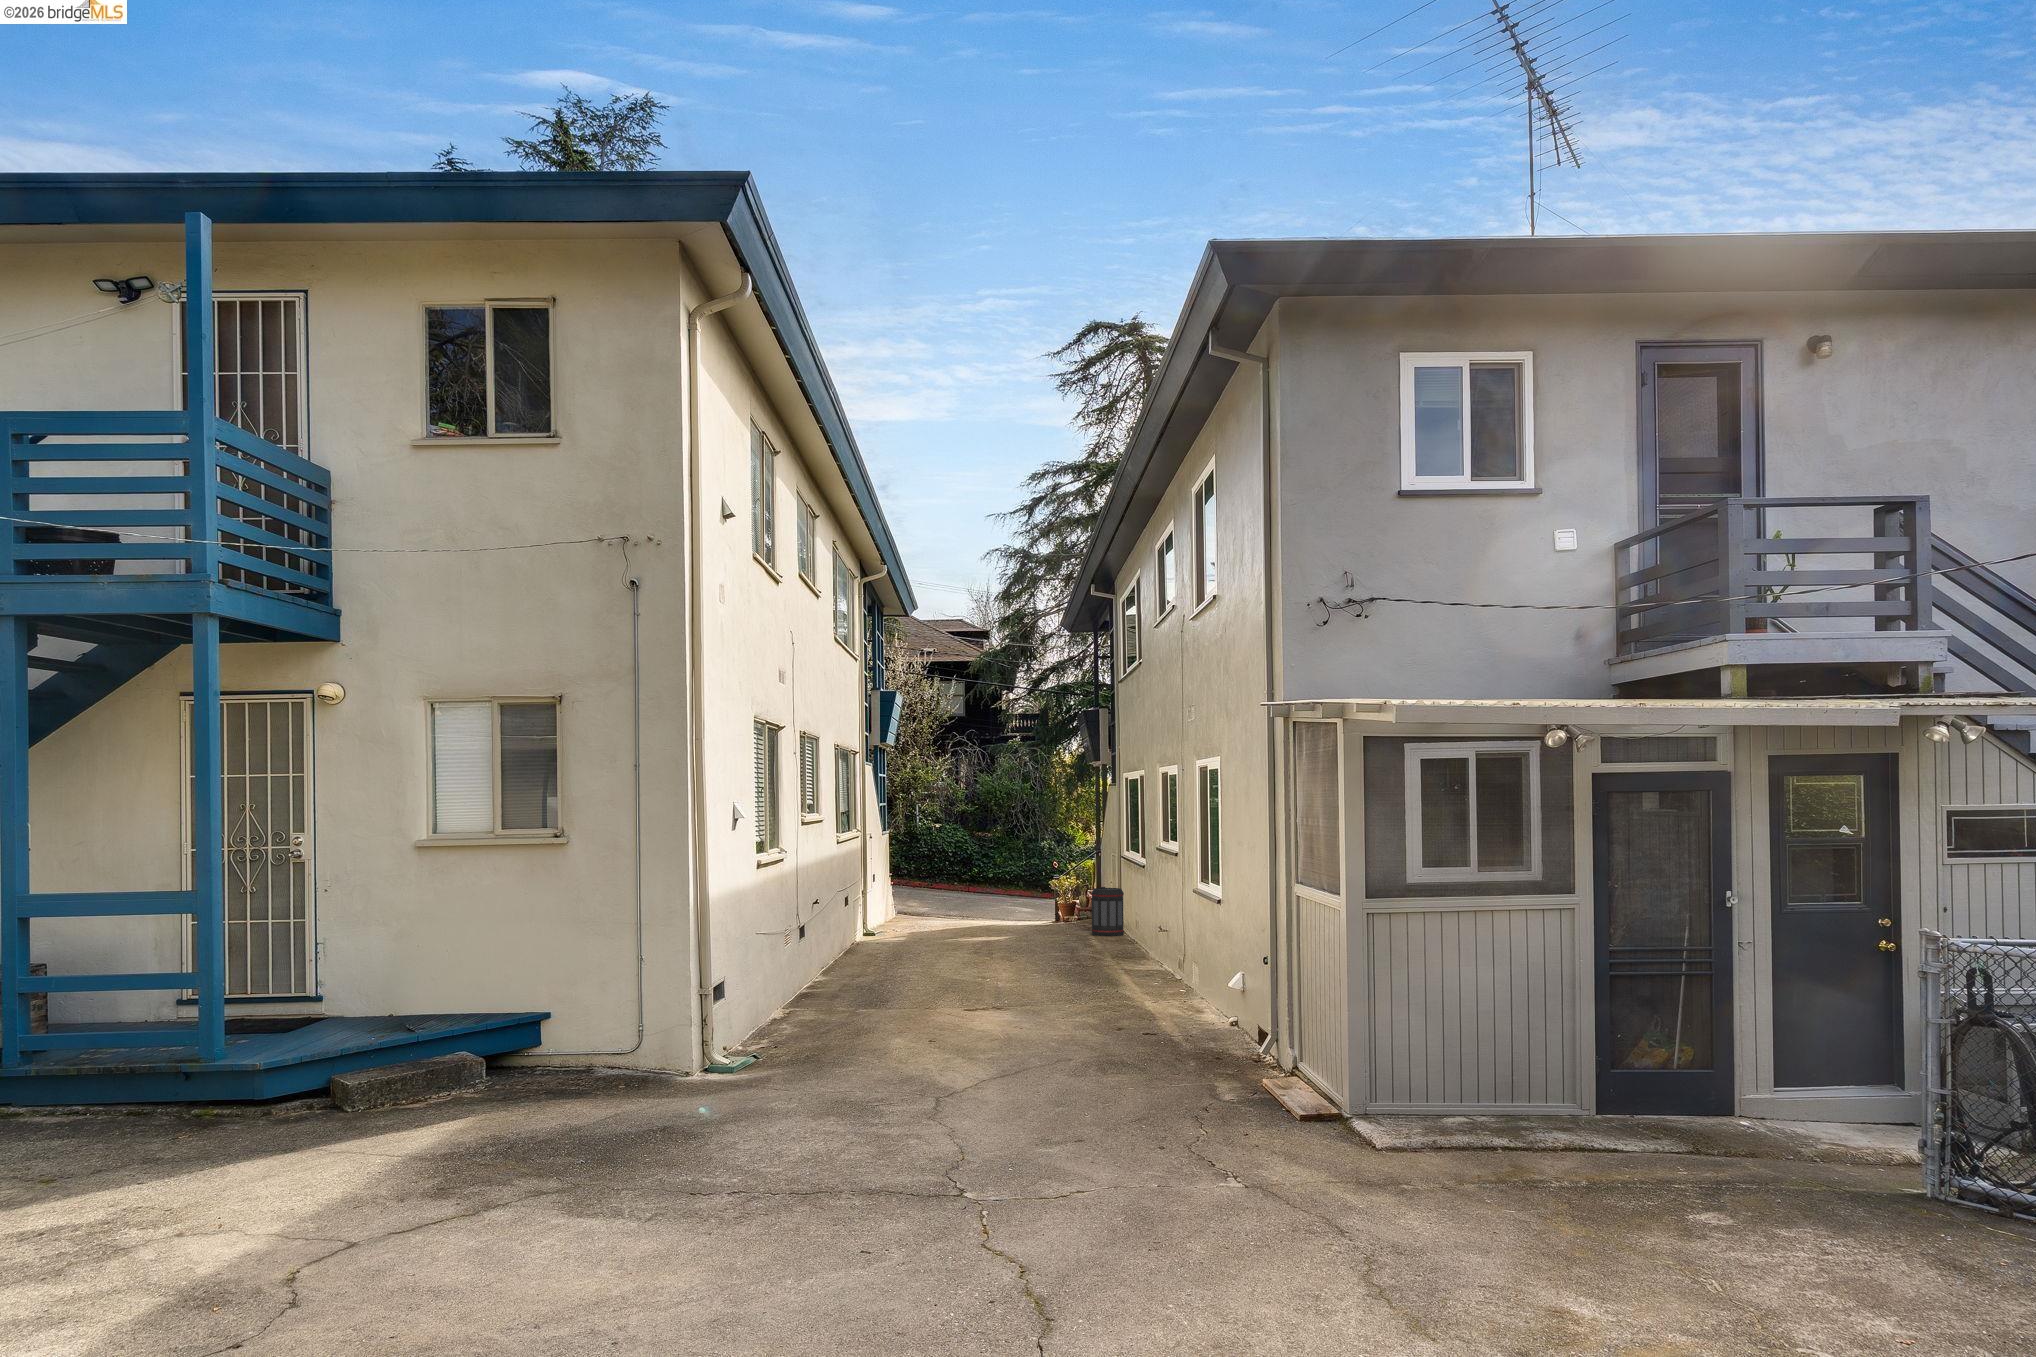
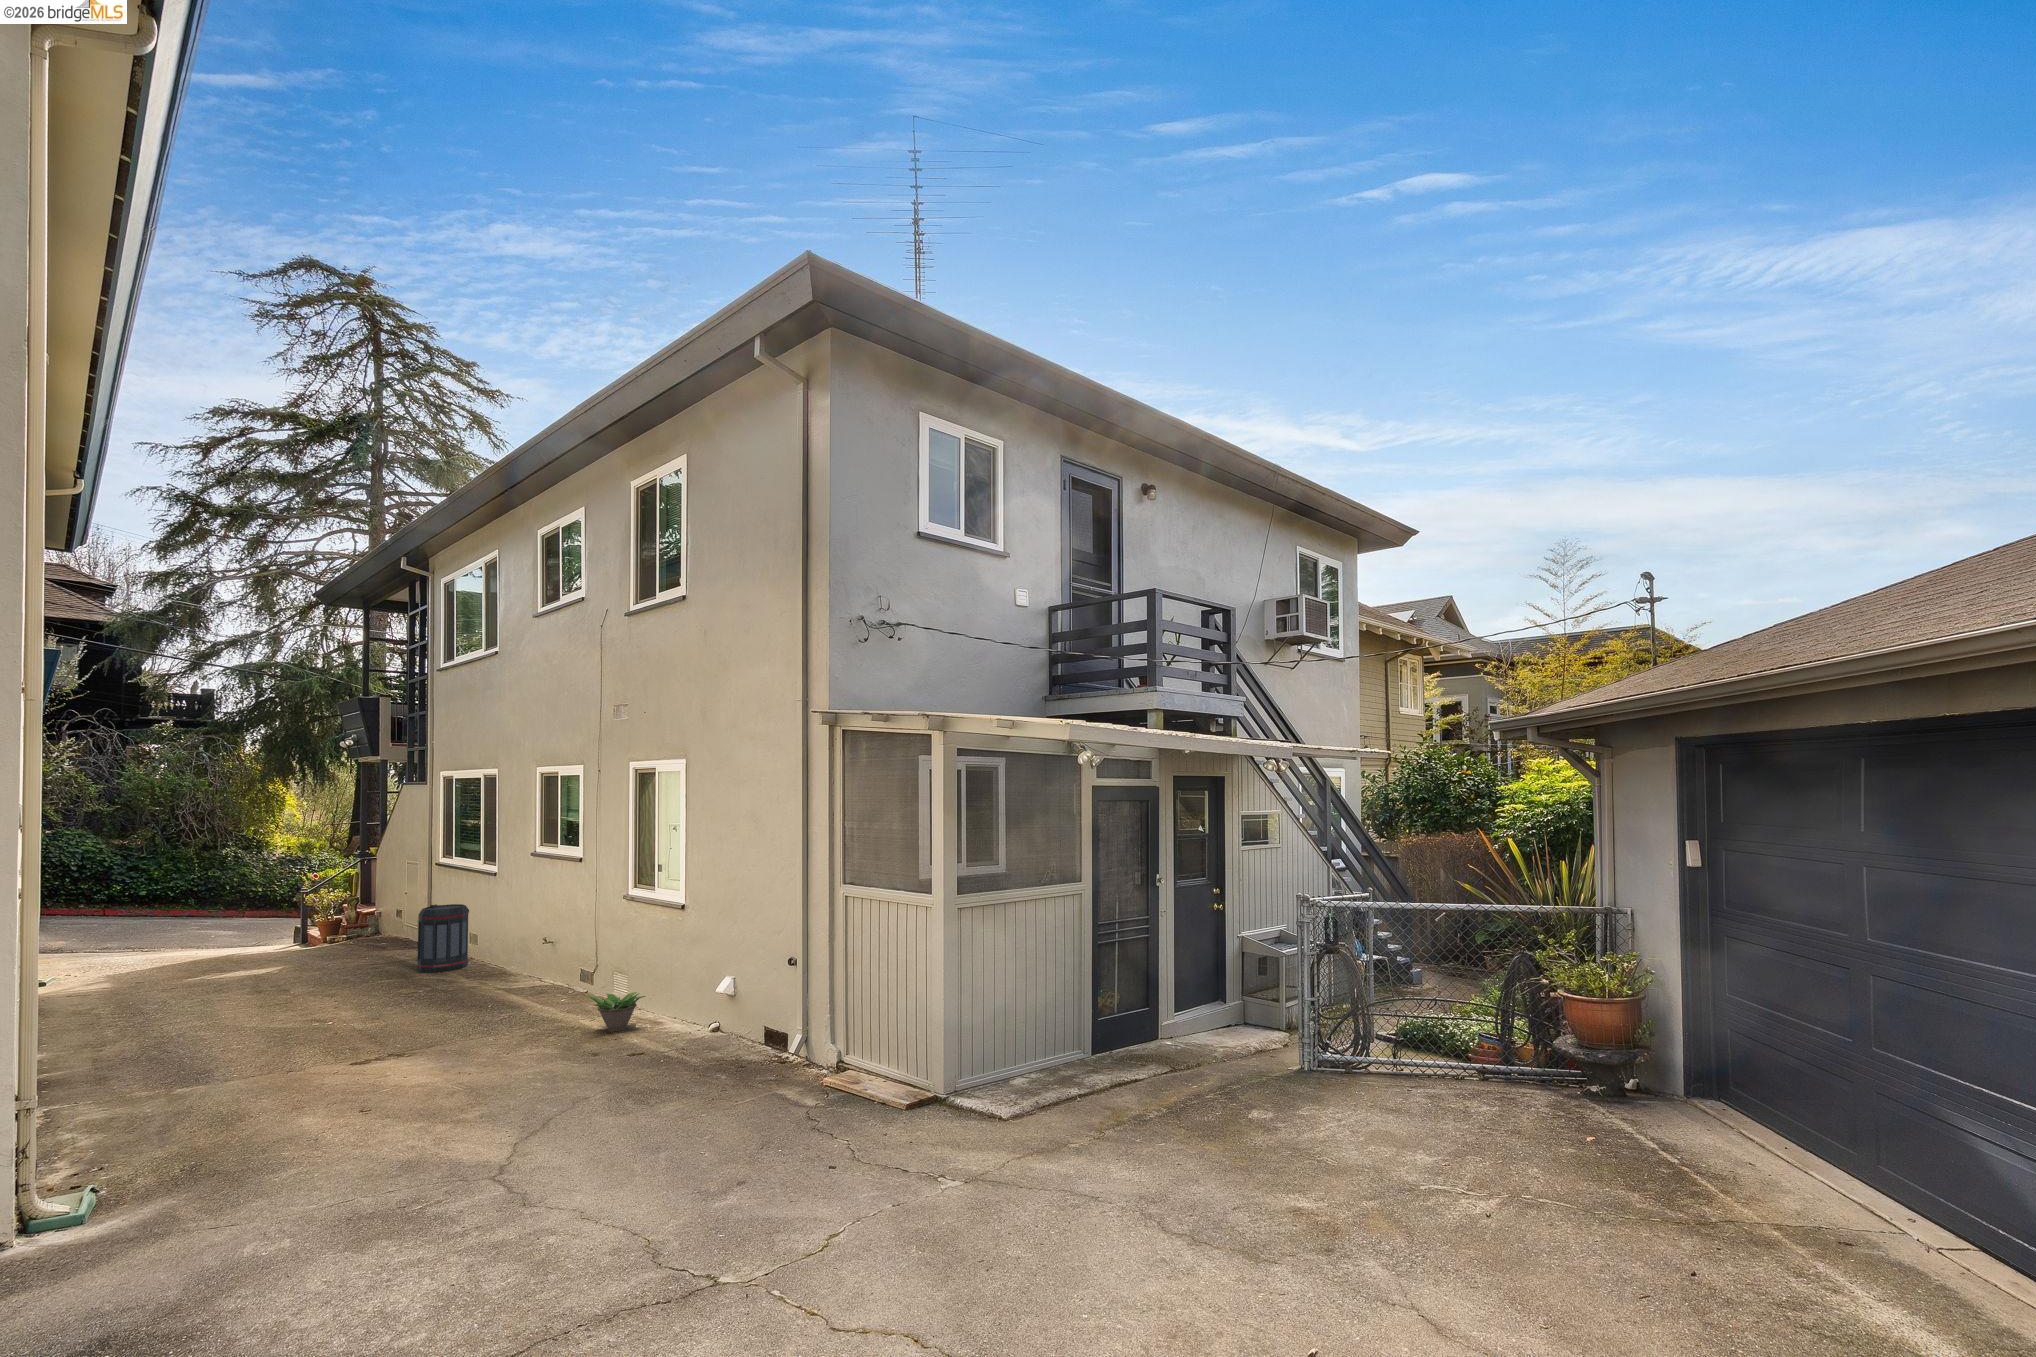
decorative plant: none [1120,941,1158,967] -> present [585,992,645,1032]

